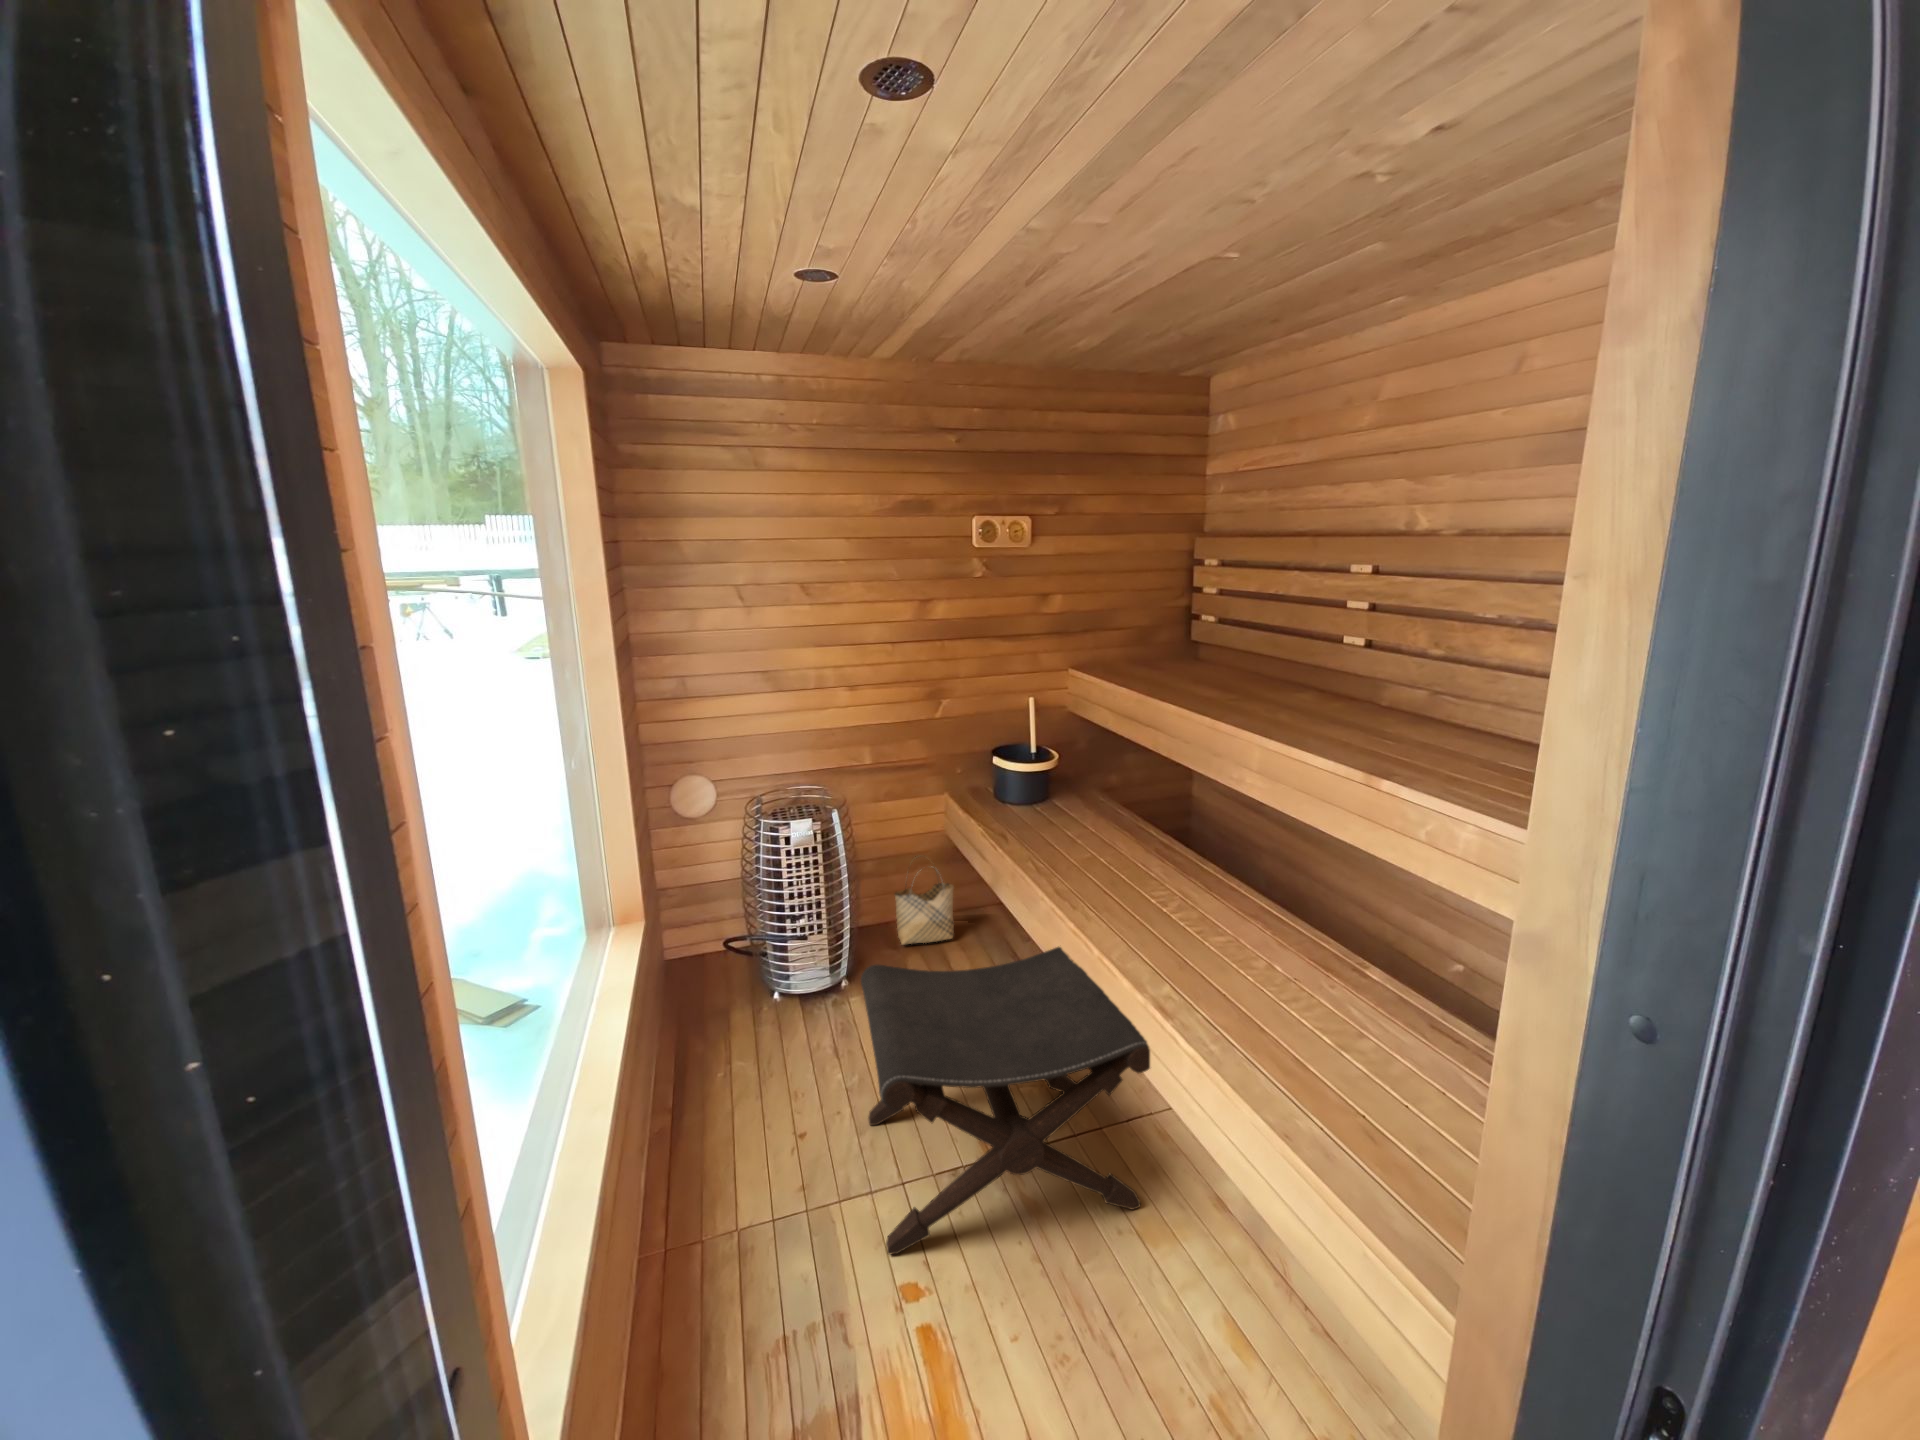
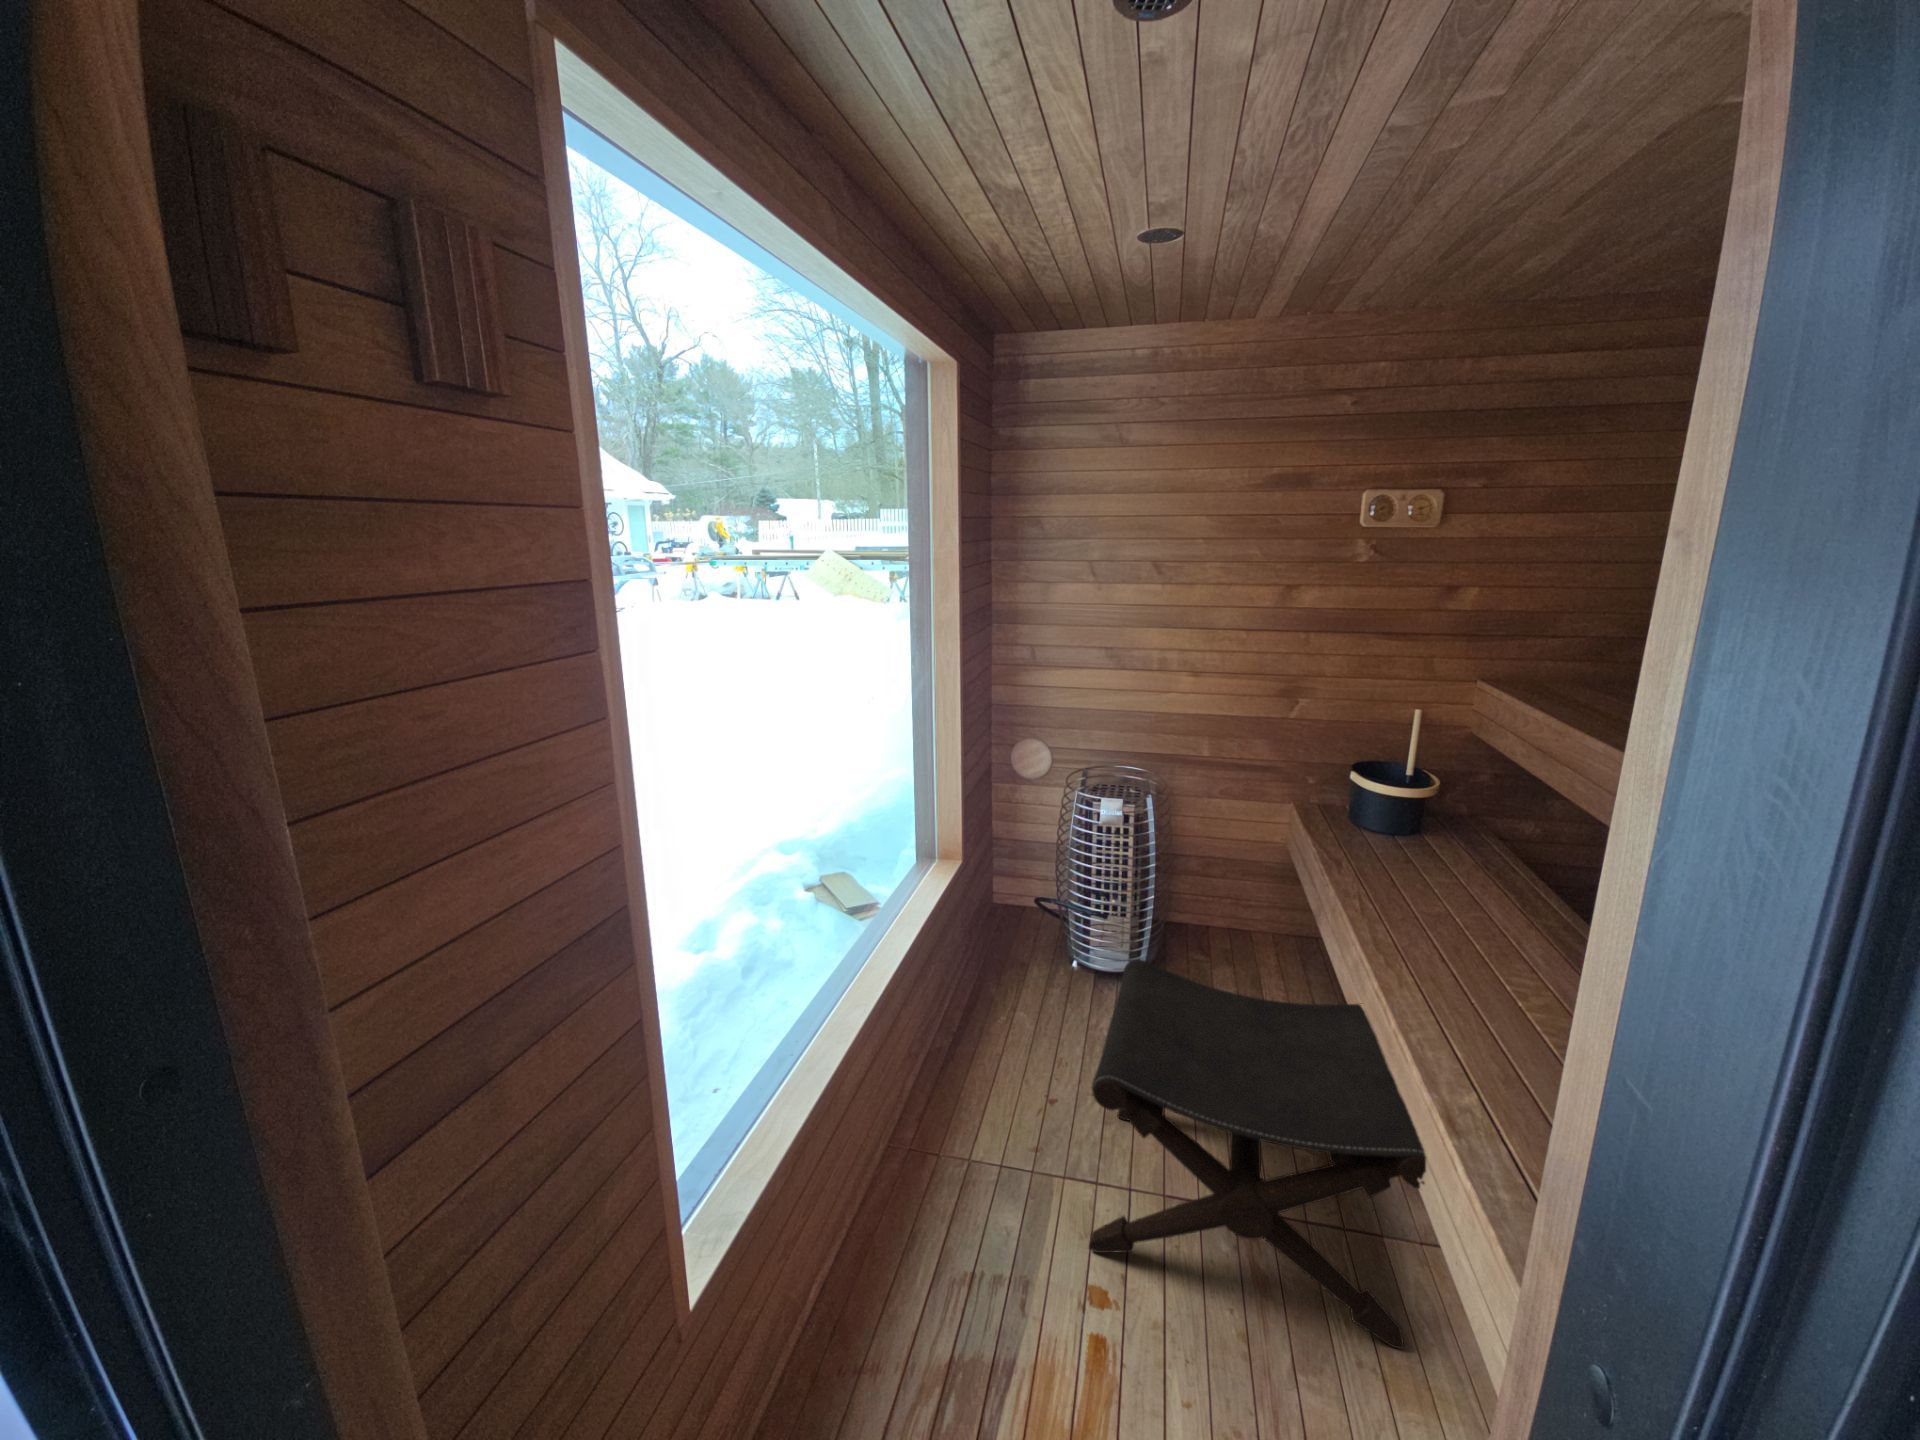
woven basket: present [894,867,954,945] -> none [1214,862,1286,961]

